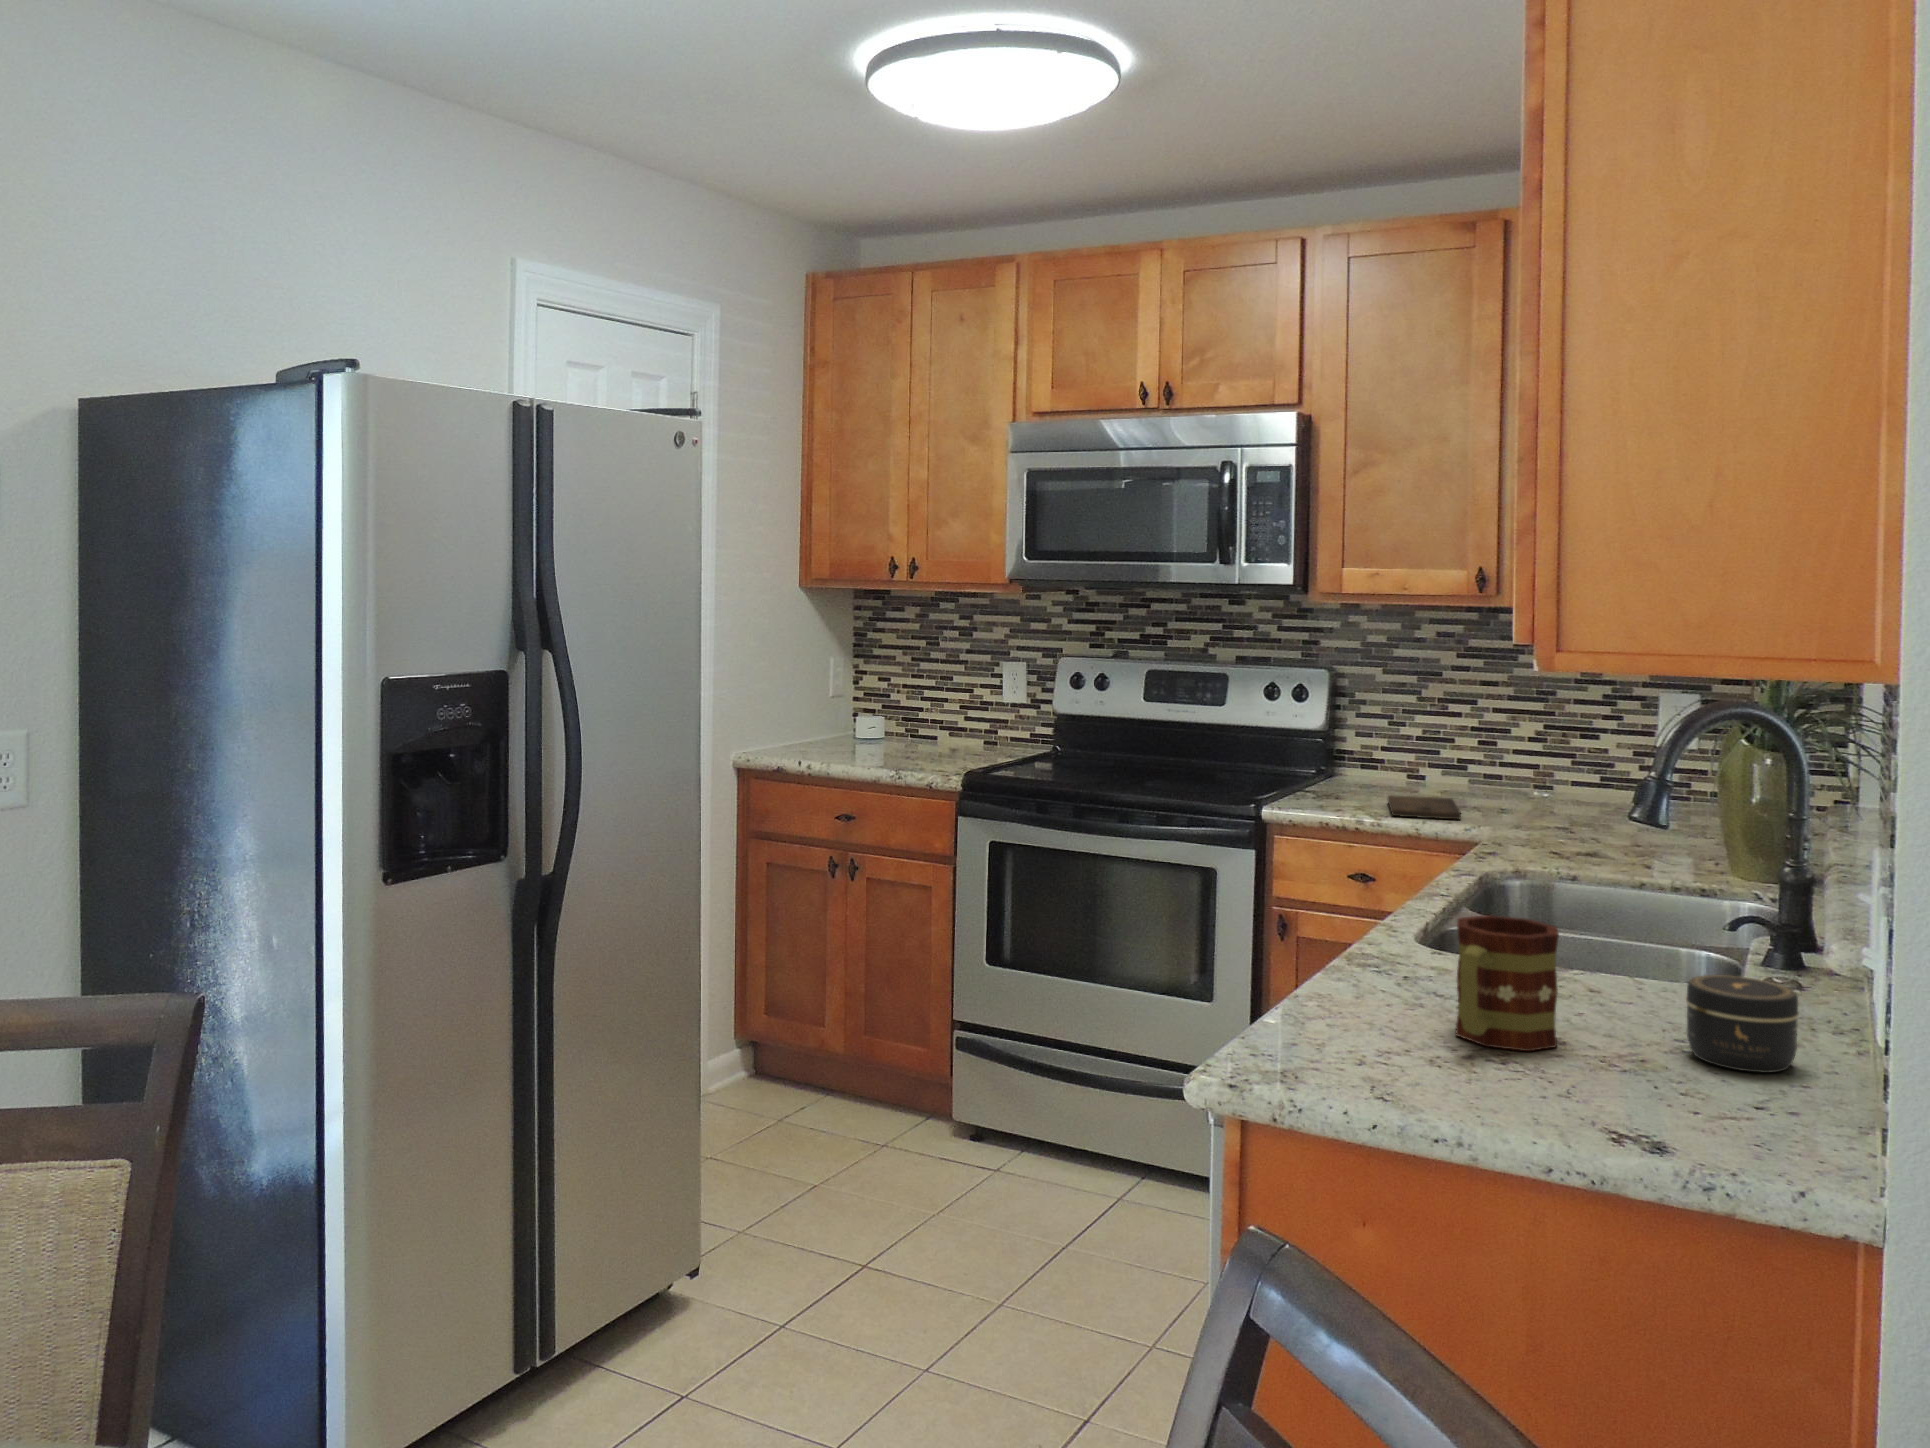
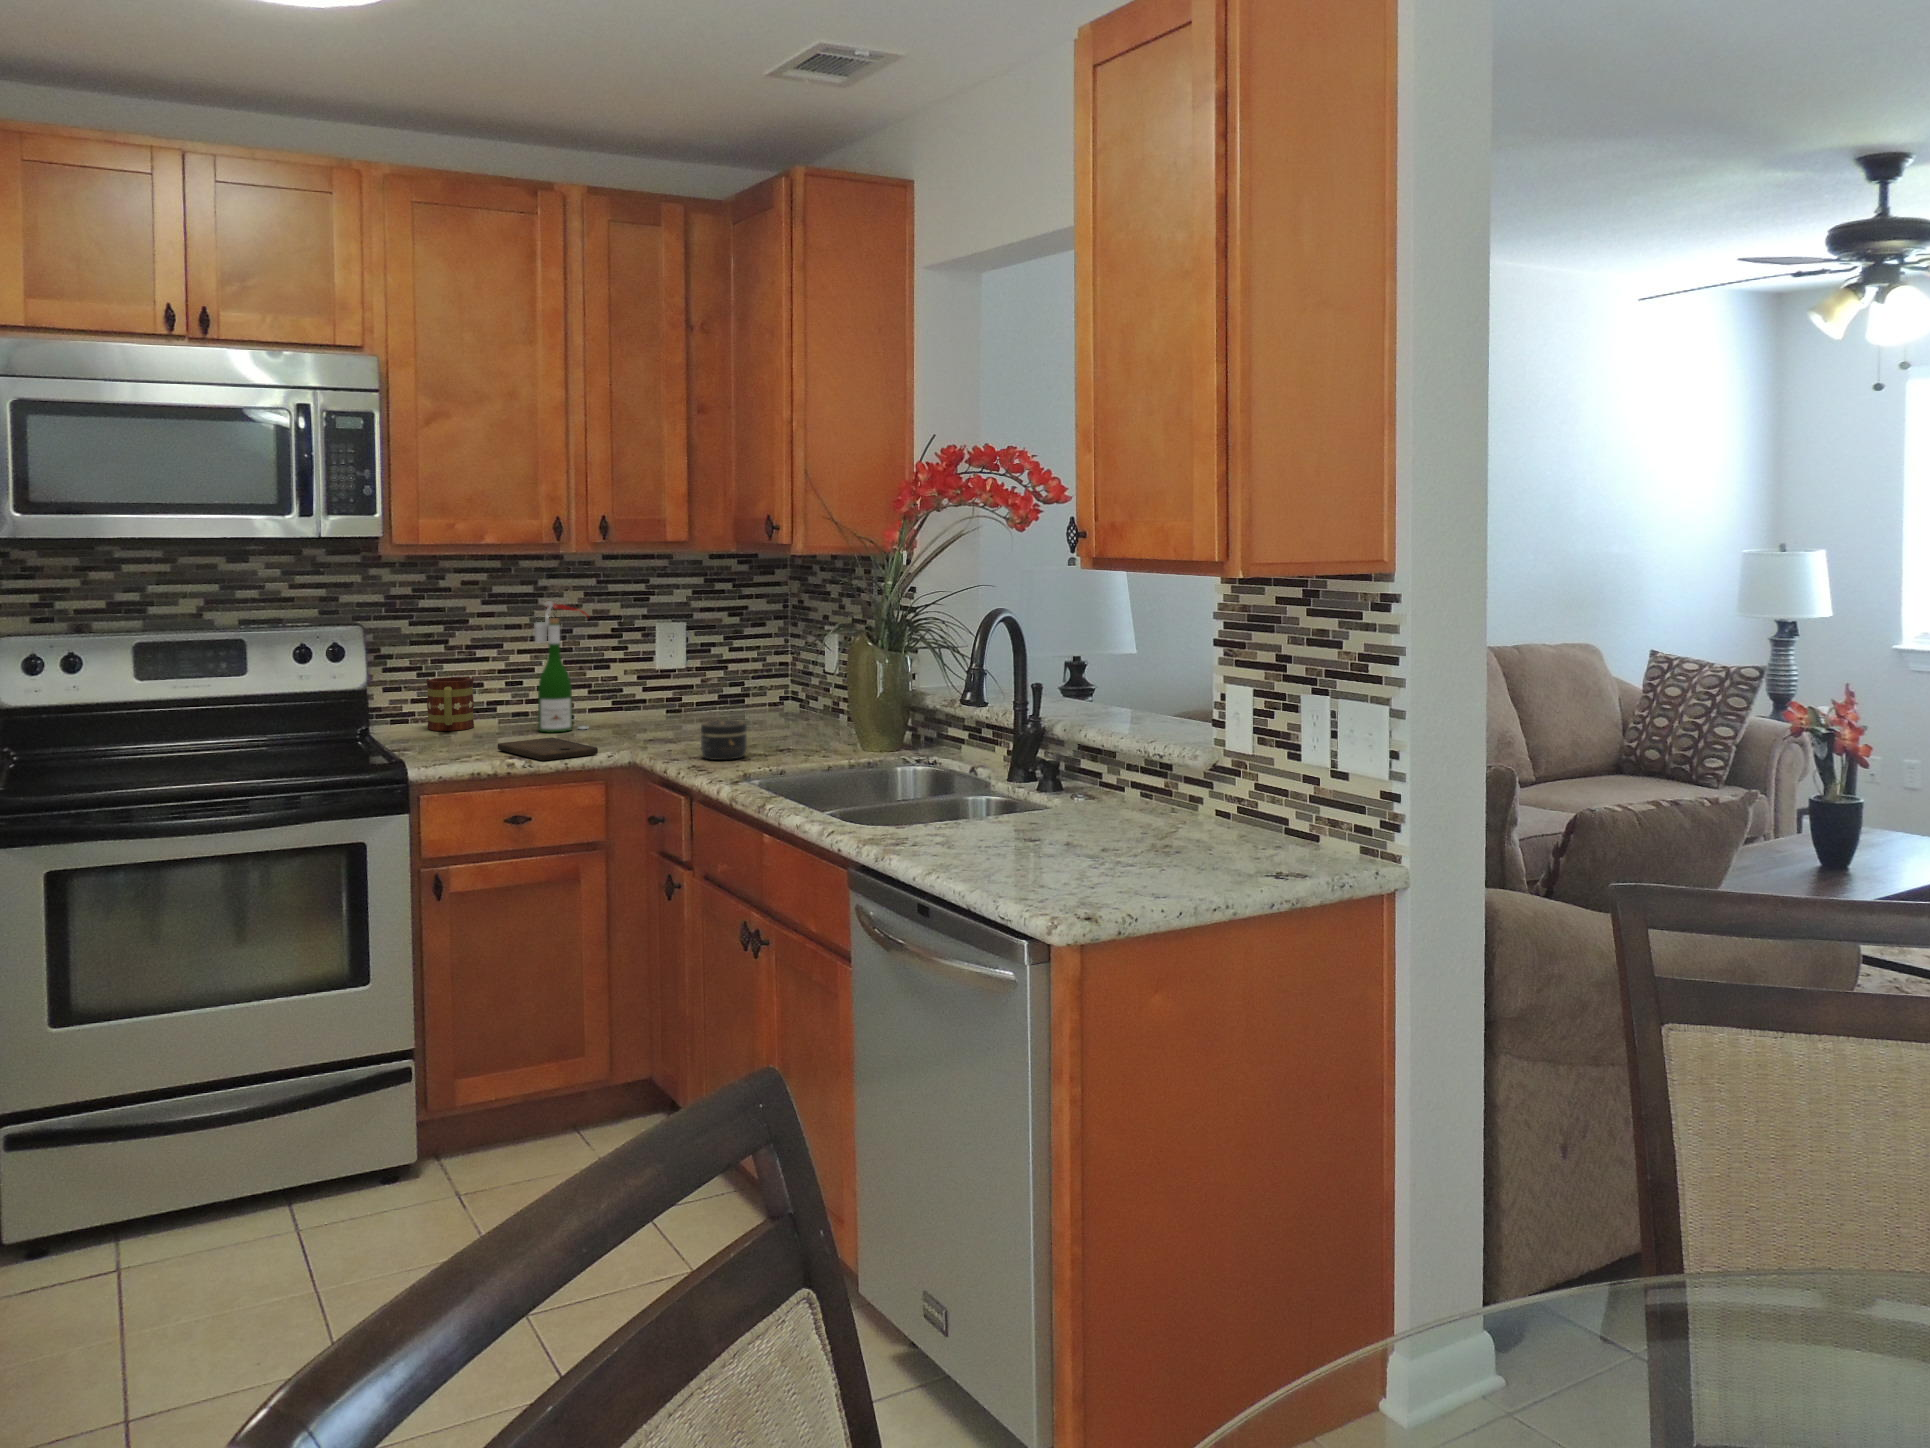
wine bottle: none [1480,655,1542,800] -> present [534,601,588,732]
mug: present [1456,915,1559,1051] -> present [426,677,474,731]
jar: present [1686,975,1799,1073] -> present [700,720,747,760]

